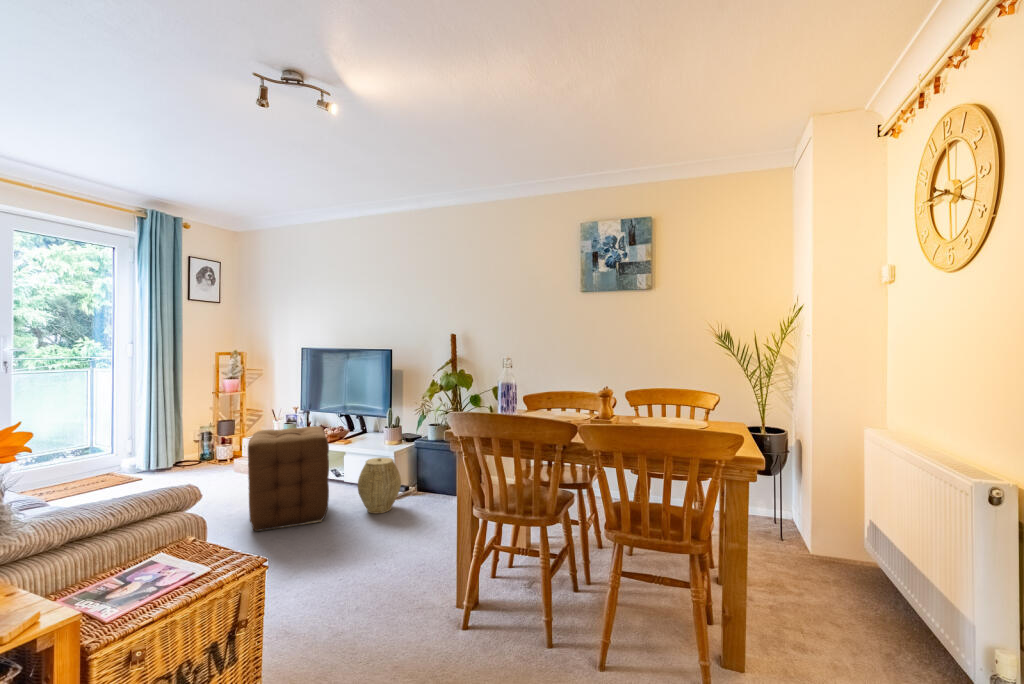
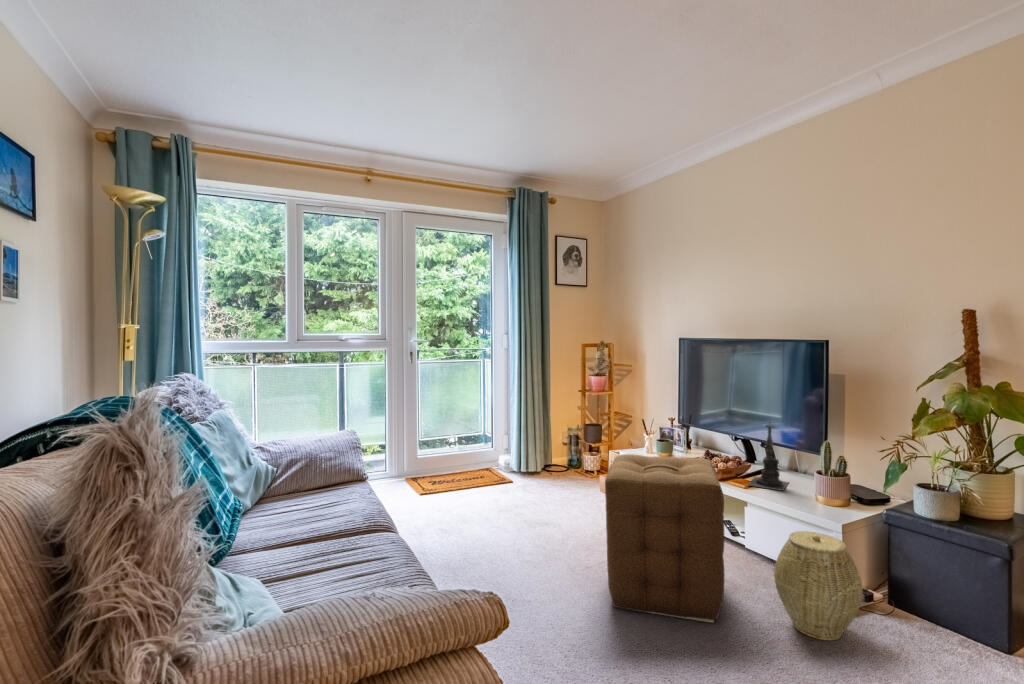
candle holder: none [346,397,372,443] -> present [748,424,788,491]

